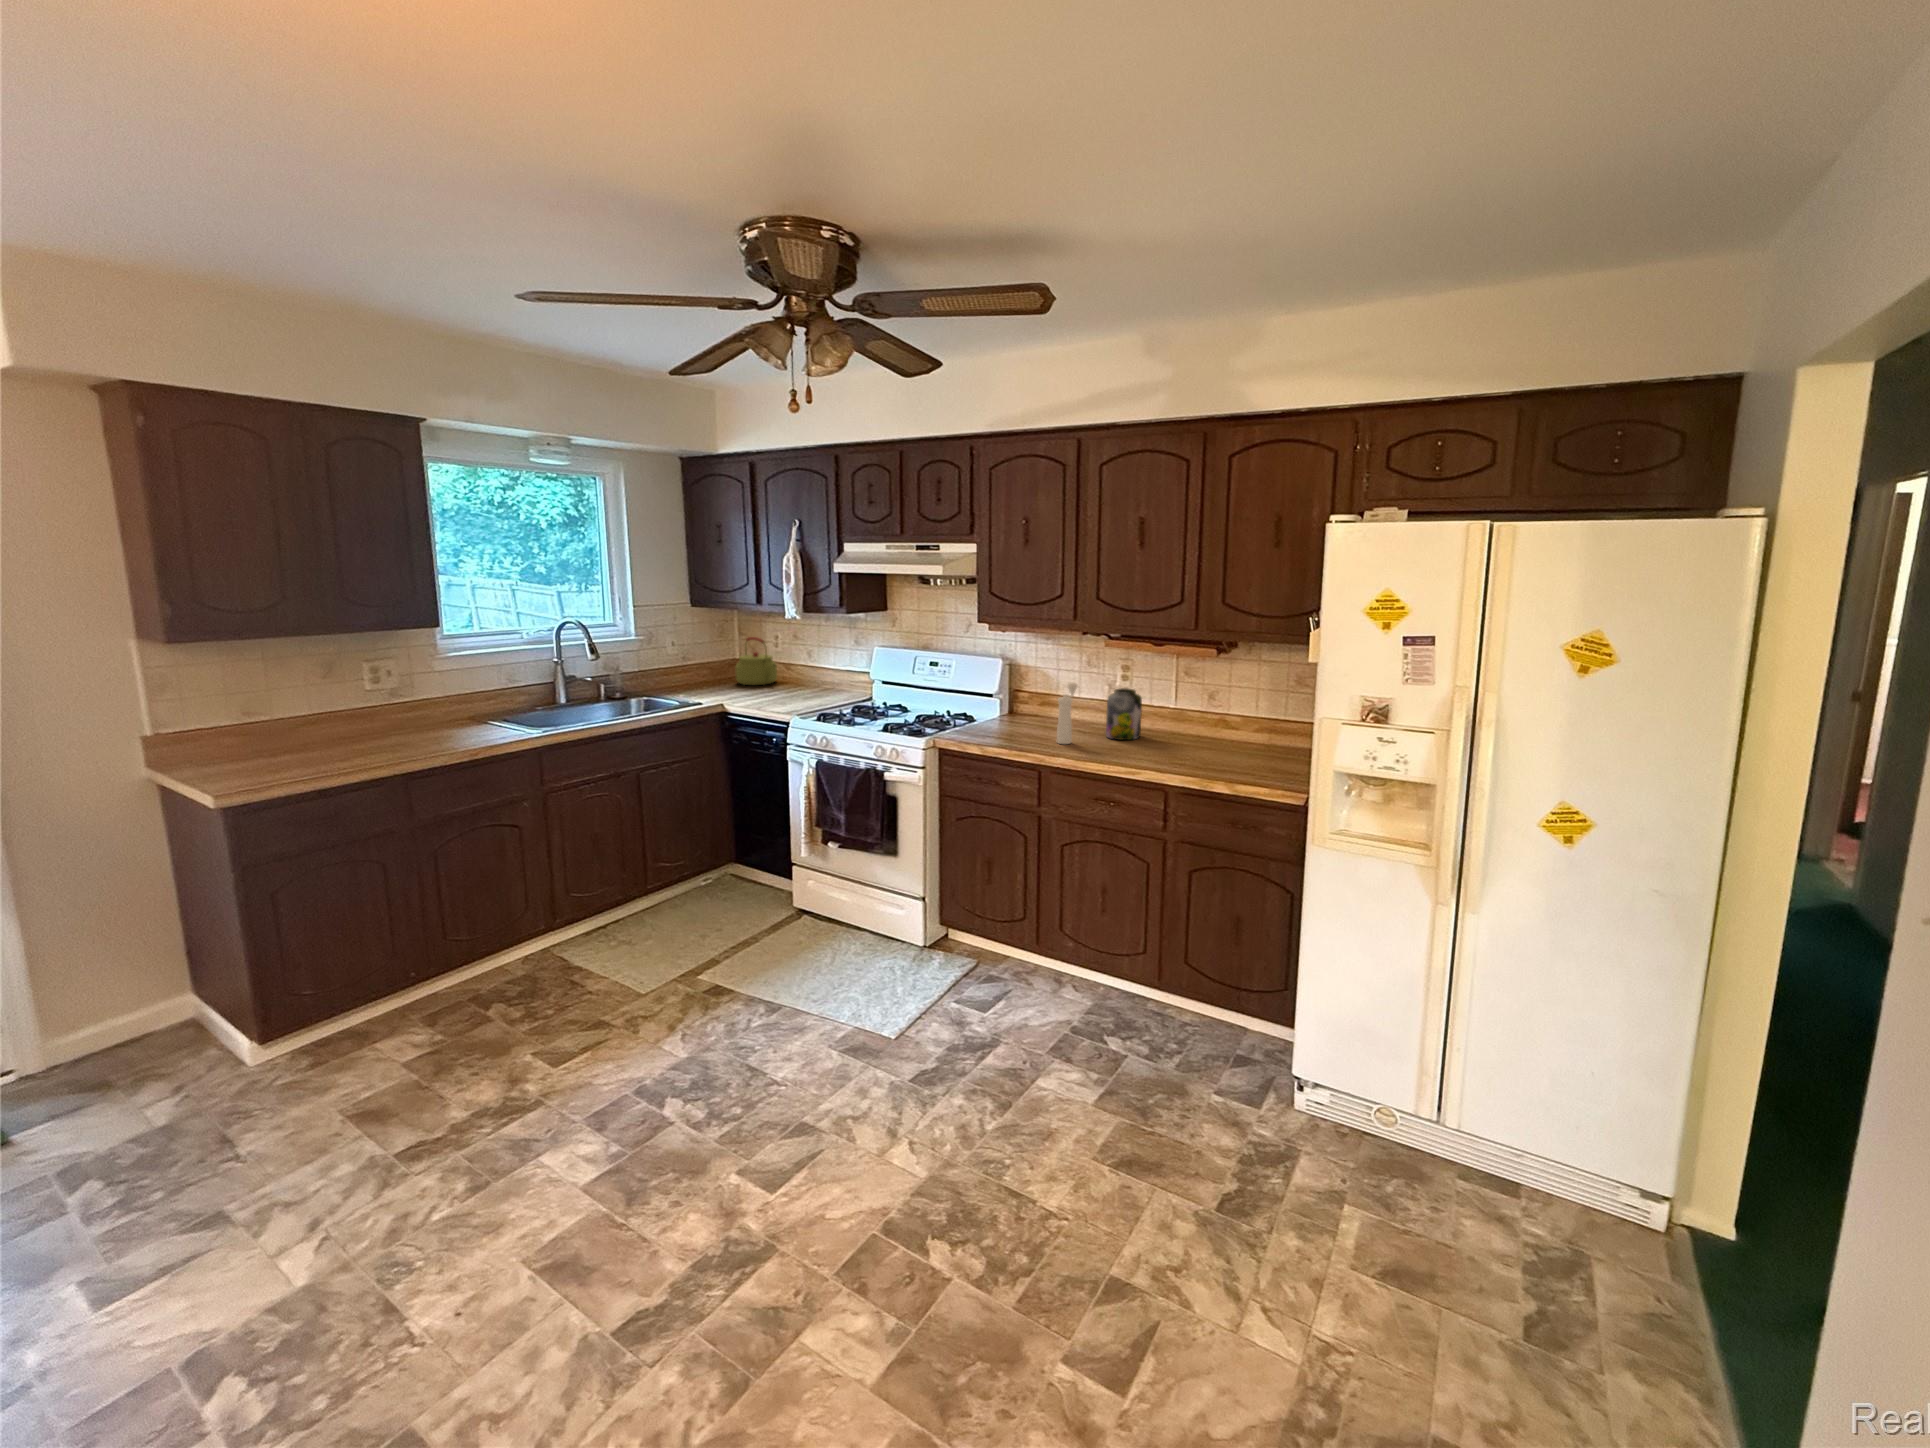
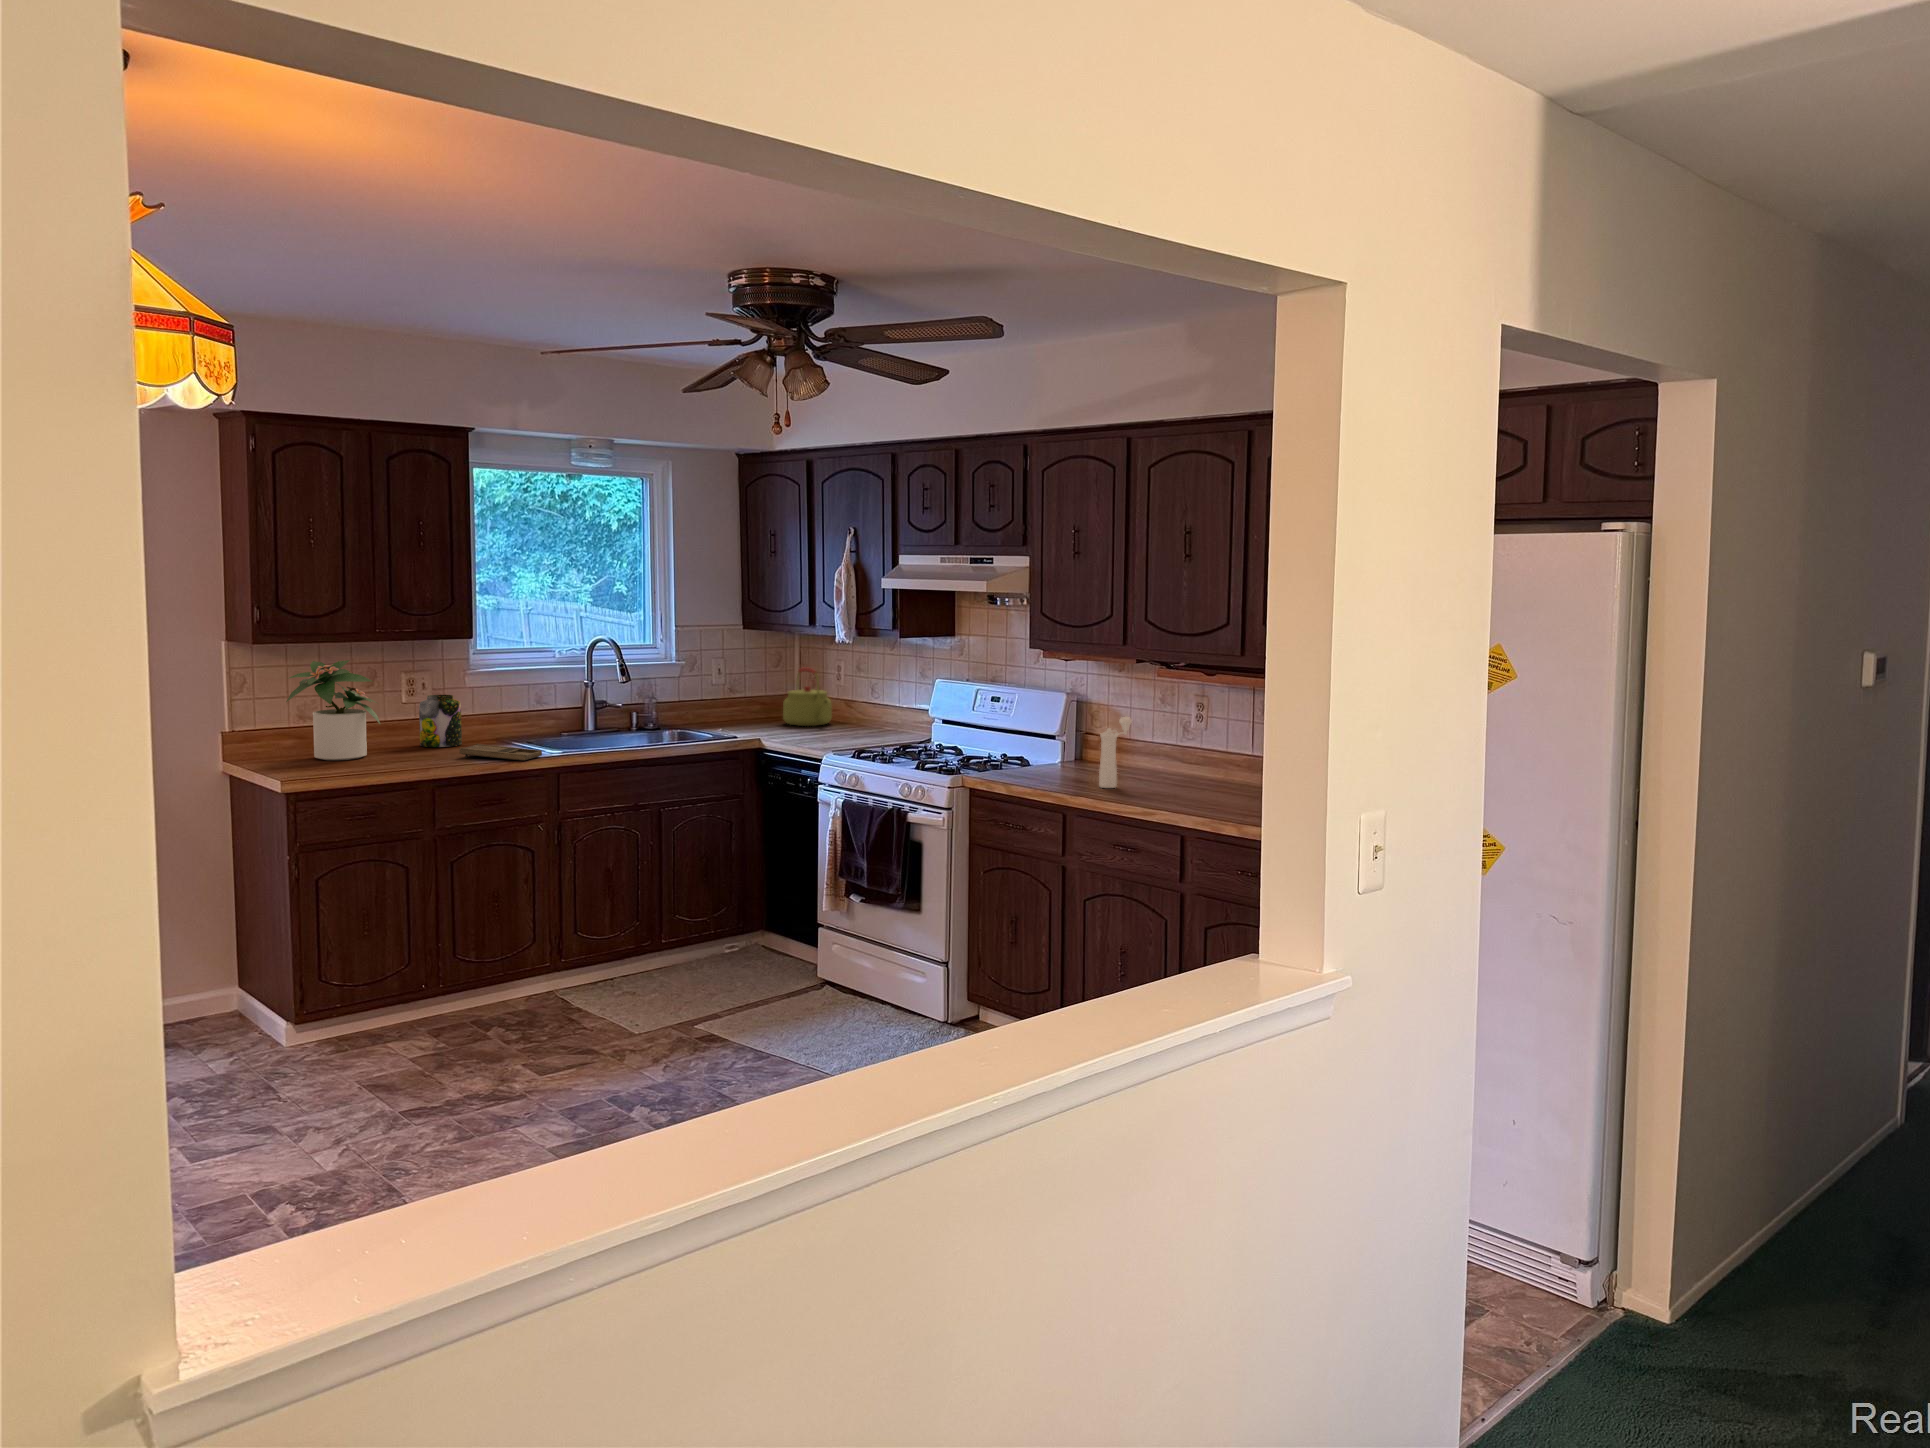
potted plant: none [214,655,338,759] -> present [286,660,380,760]
jar: present [1106,688,1142,740] -> present [419,695,462,747]
tray: none [431,729,522,745] -> present [459,744,542,761]

